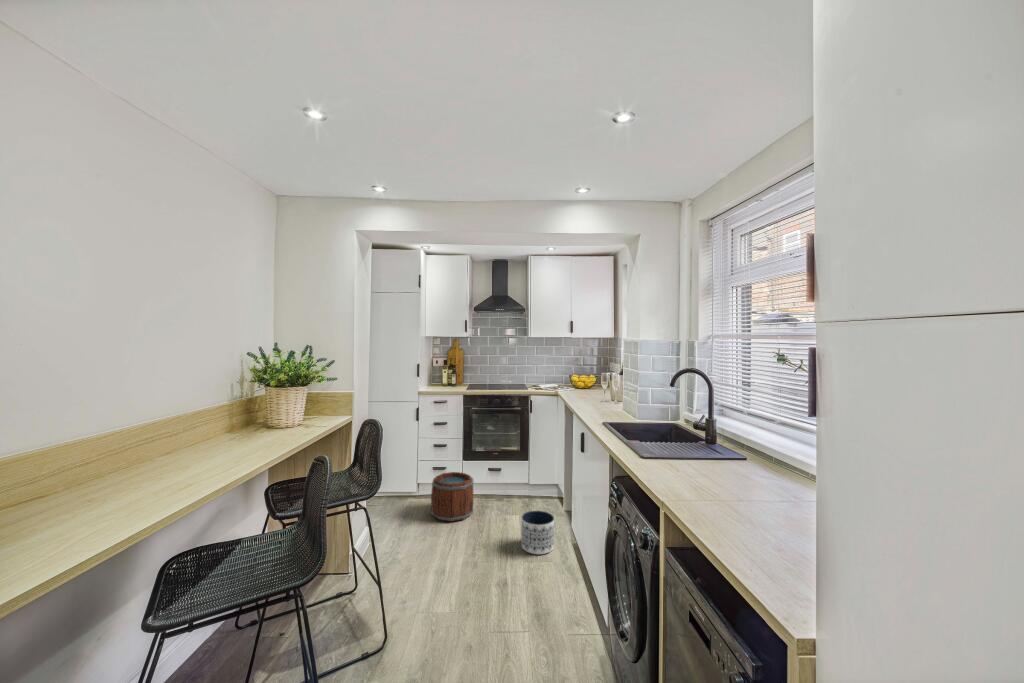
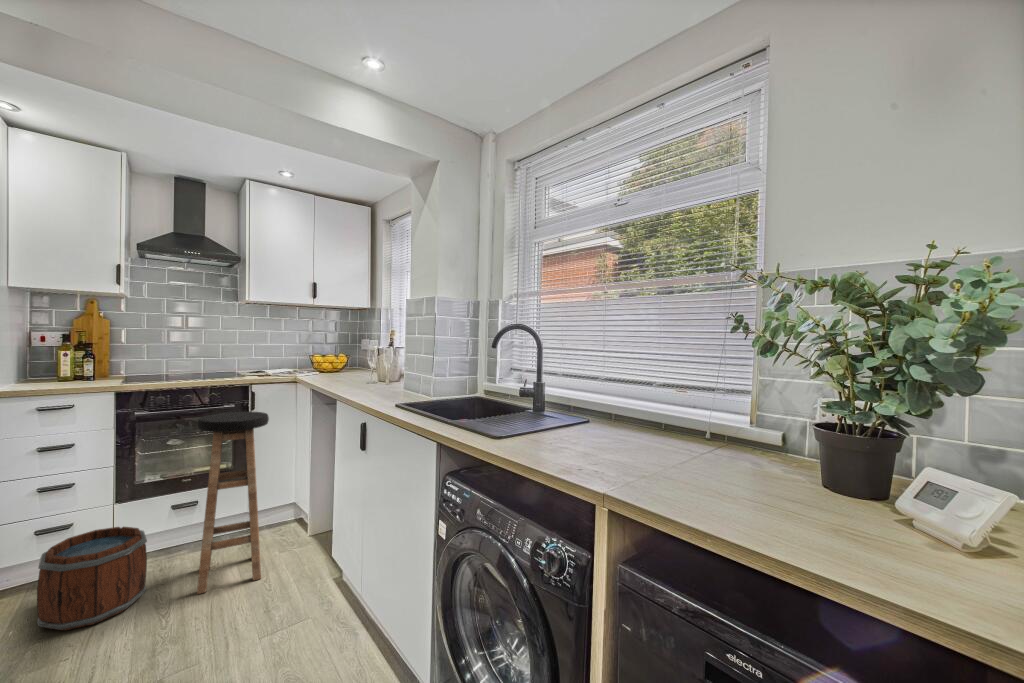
bar stool: none [495,414,534,525] -> present [197,412,269,594]
planter: present [521,511,554,554] -> none [259,550,316,623]

